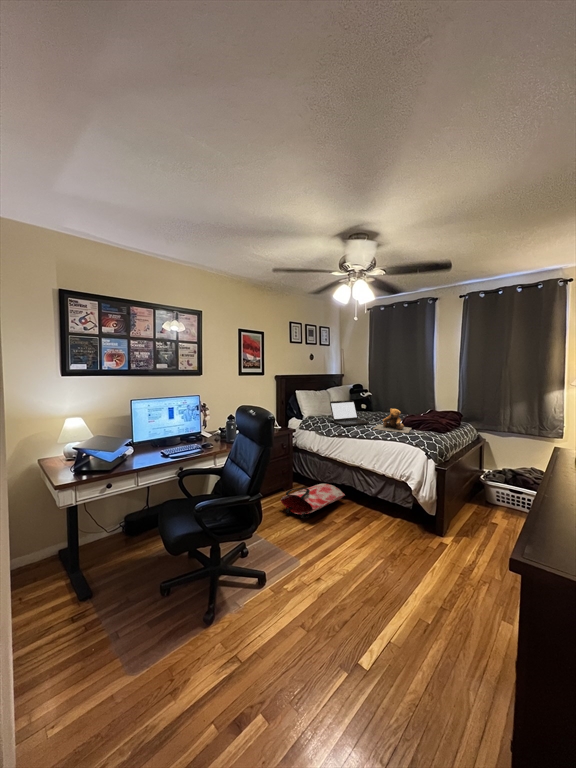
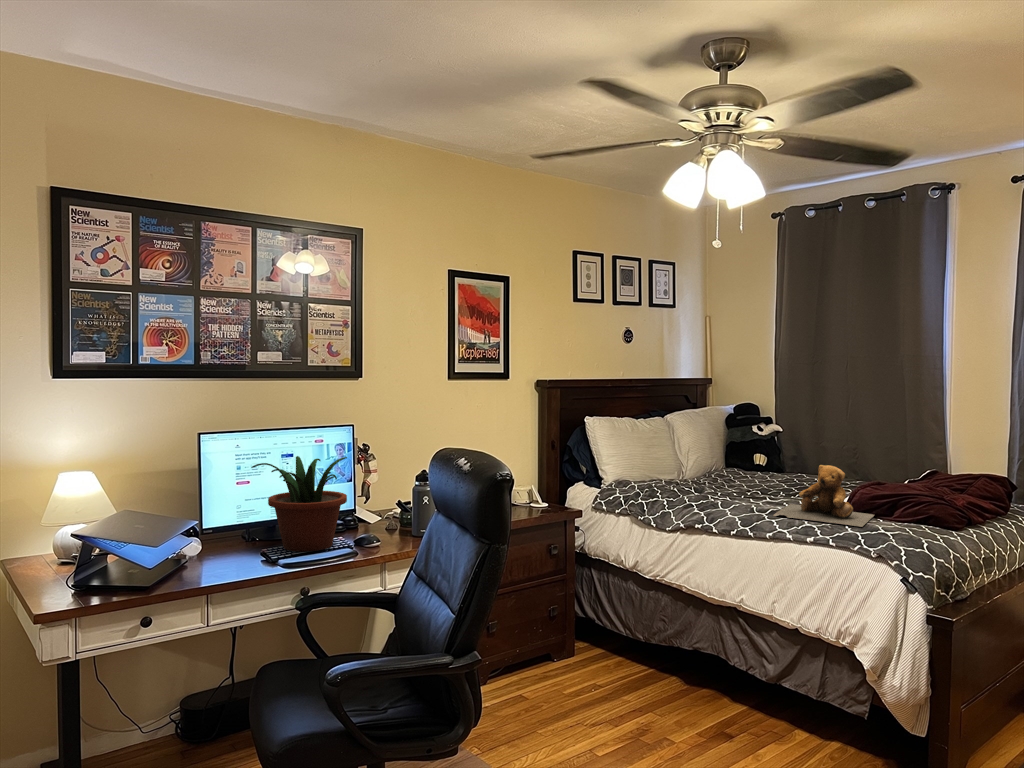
laptop: present [330,400,369,426] -> none [669,443,768,507]
potted plant: none [156,409,199,451] -> present [251,456,347,552]
bag: present [281,484,345,518] -> none [540,647,701,727]

